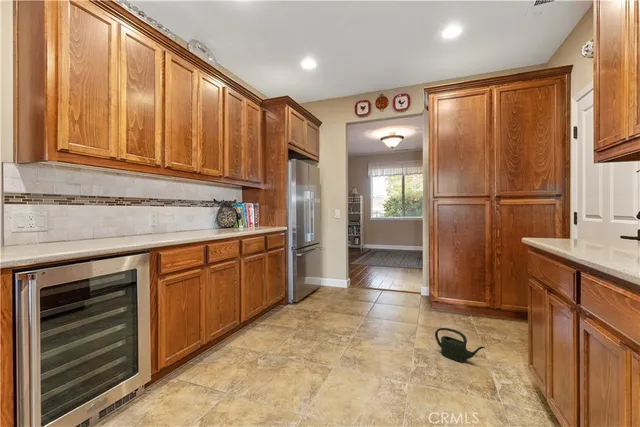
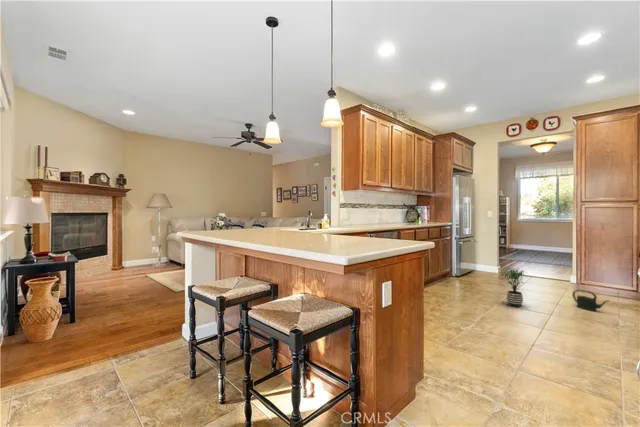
potted plant: none [334,304,381,376] -> present [501,269,524,307]

